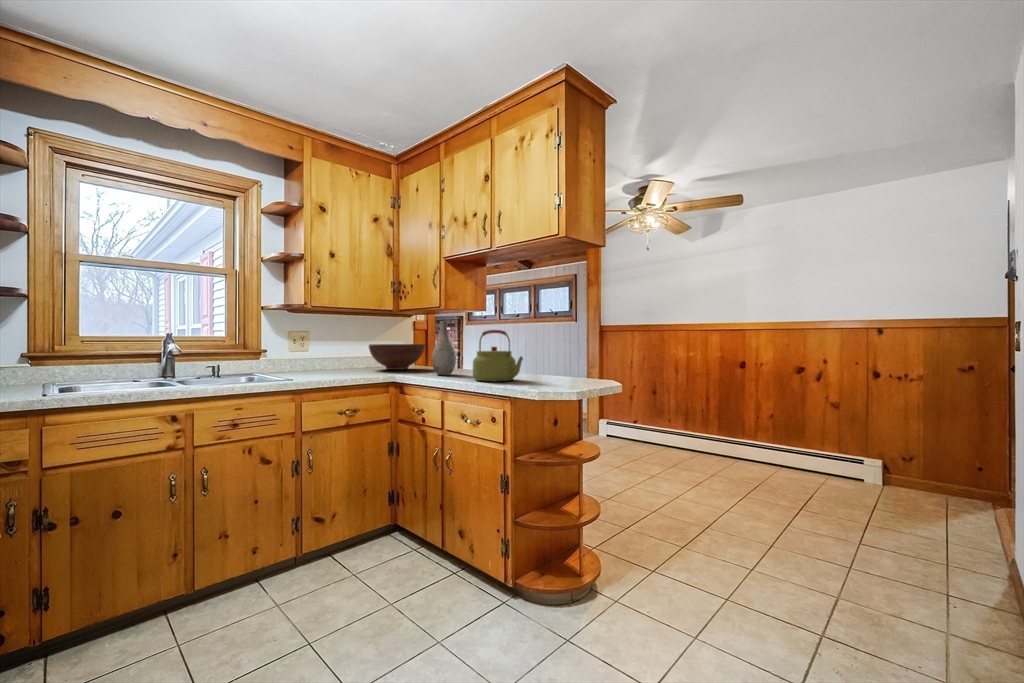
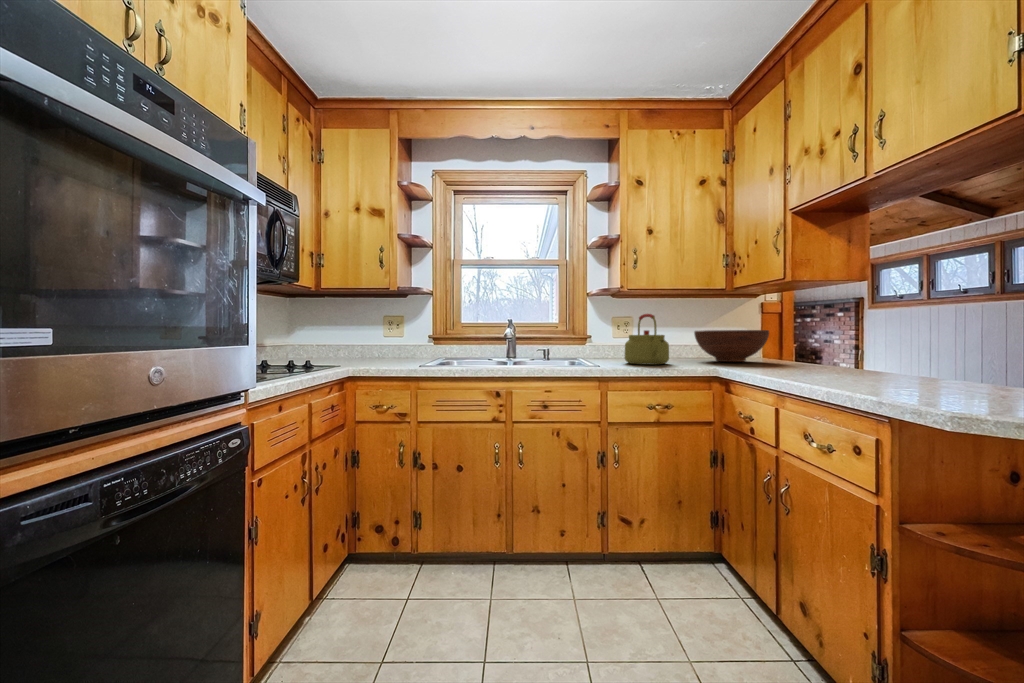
vase: present [432,321,456,375] -> none [770,297,808,371]
kettle: present [473,330,523,382] -> present [625,314,669,365]

